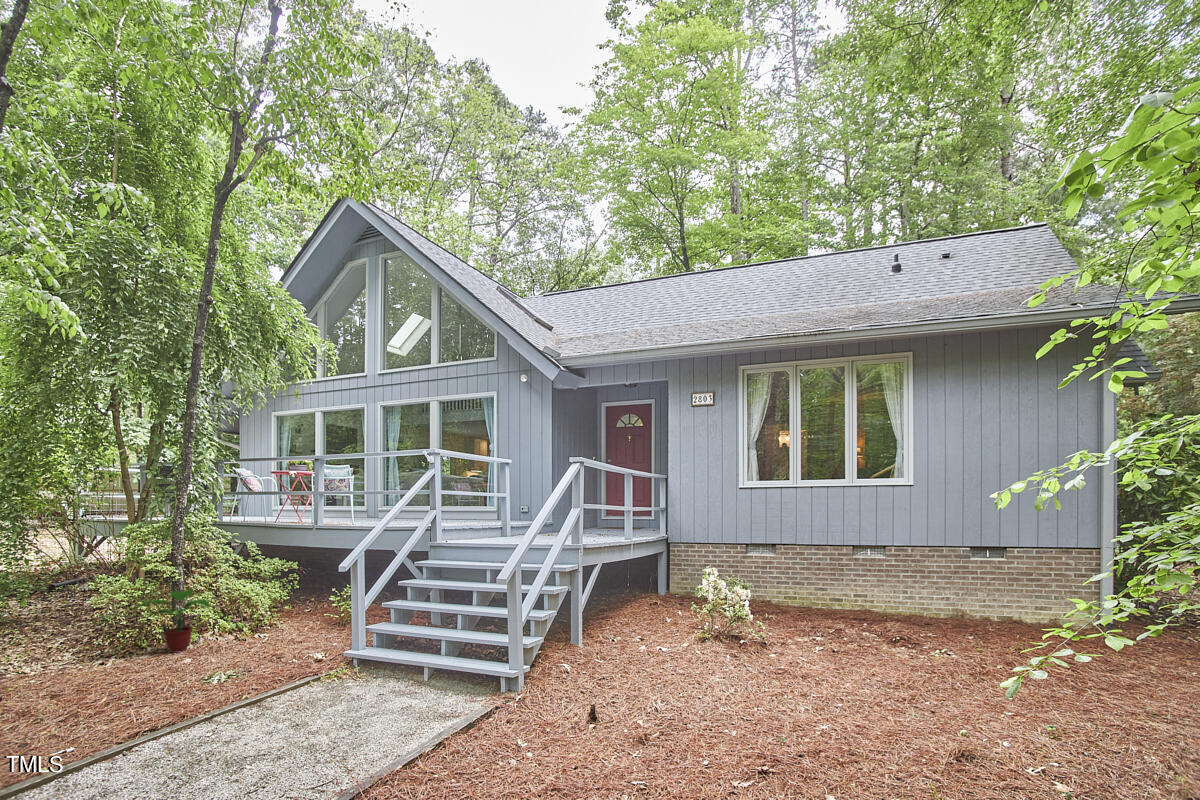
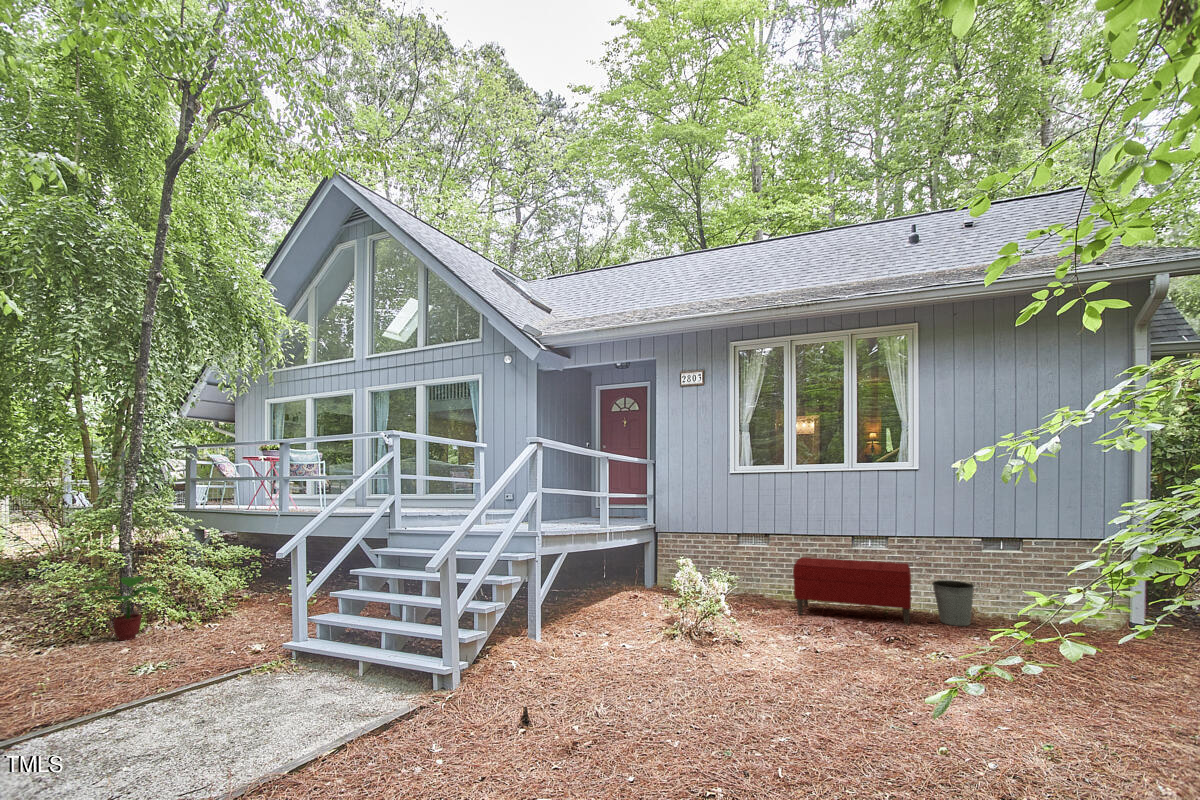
bench: none [803,565,910,626] -> present [793,557,911,625]
bucket: none [925,585,964,626] -> present [932,580,974,626]

